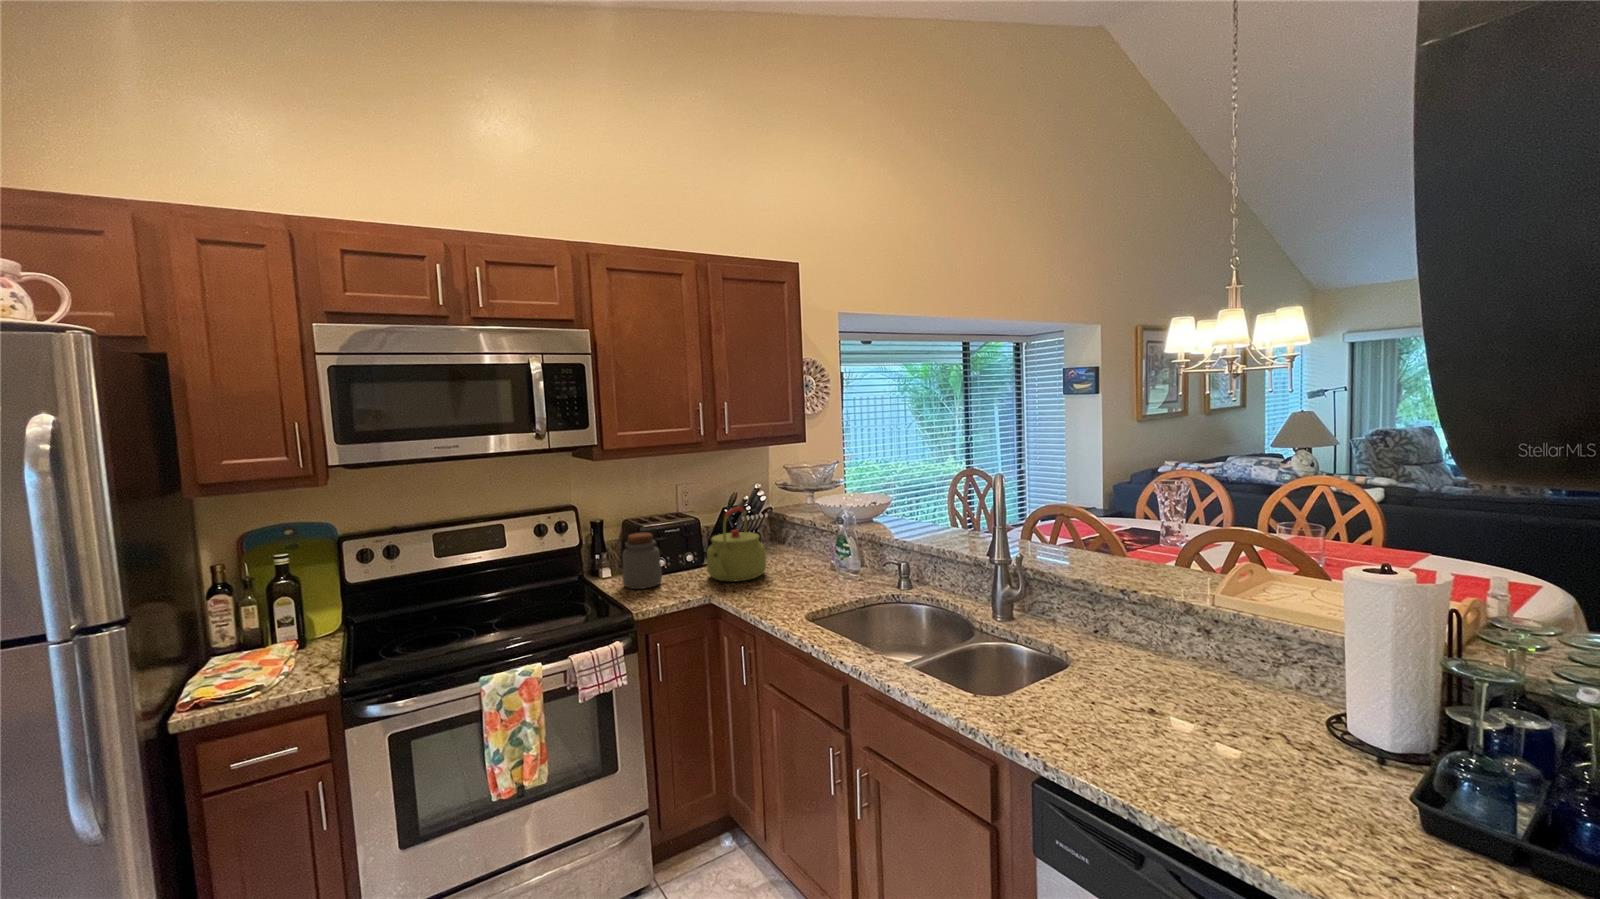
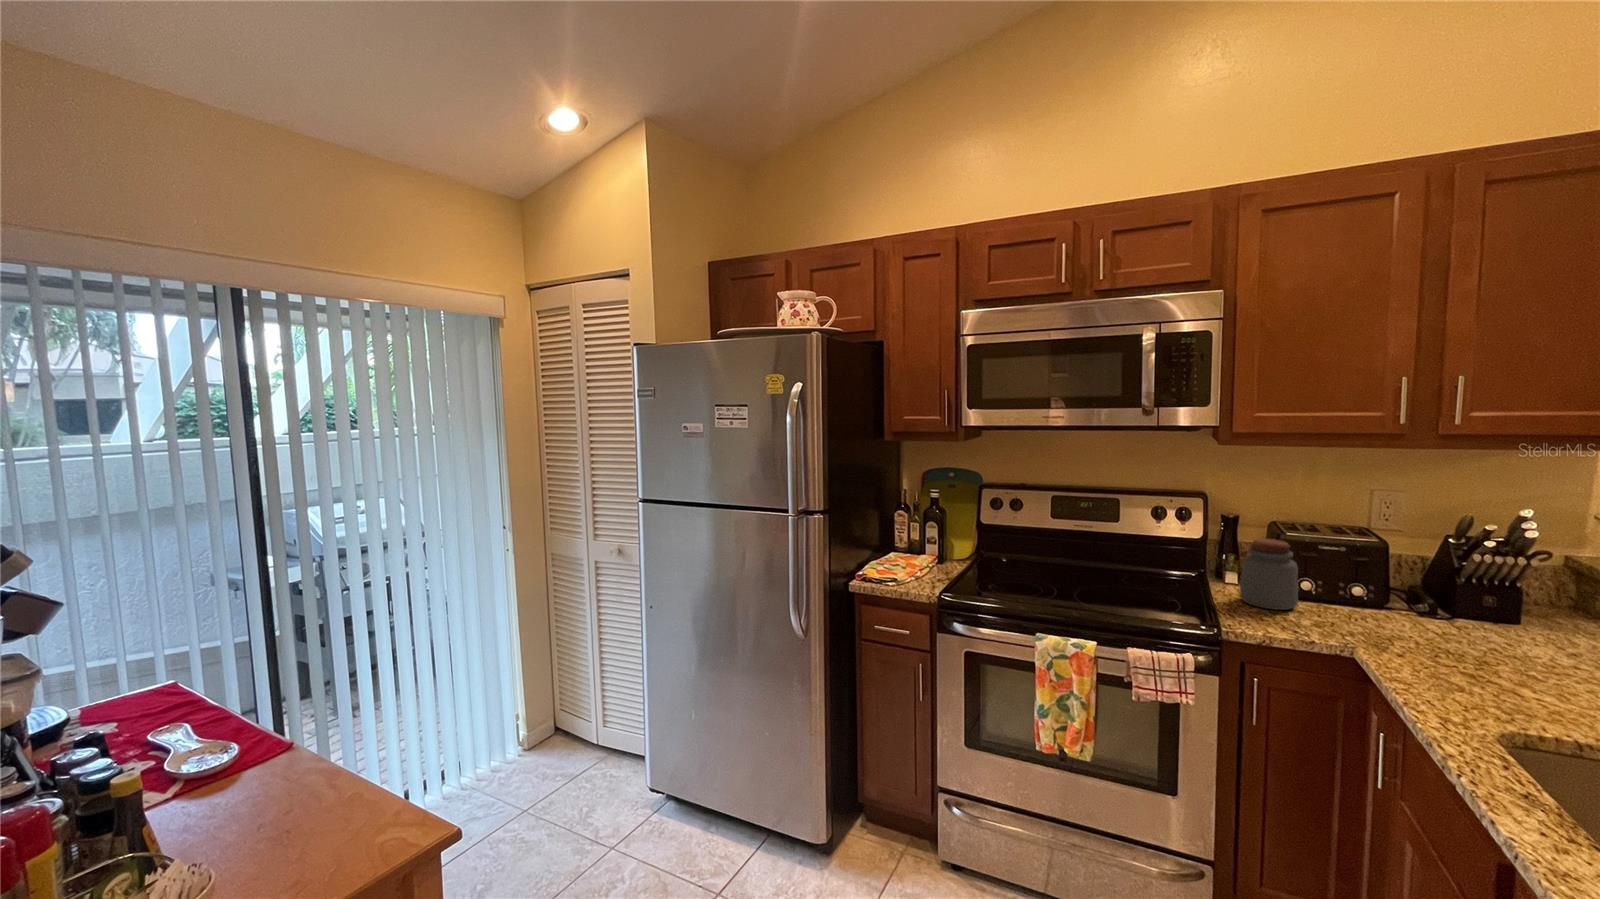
kettle: present [707,507,766,582] -> none [1373,535,1497,648]

